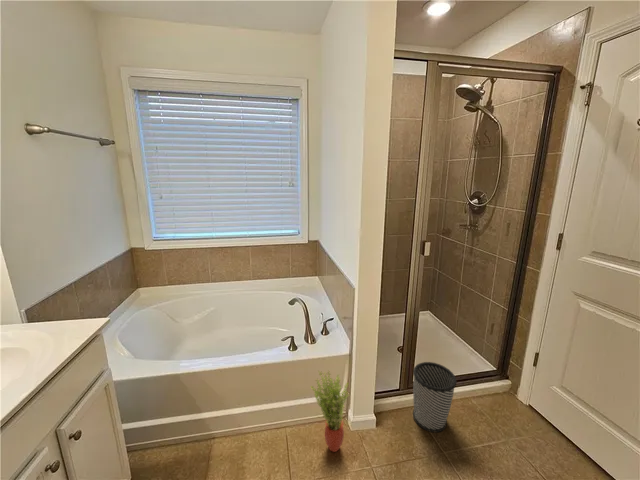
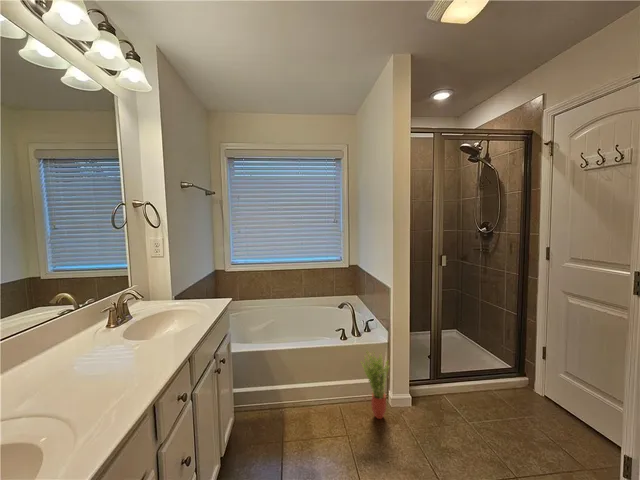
wastebasket: present [413,362,457,432] -> none [440,355,476,411]

